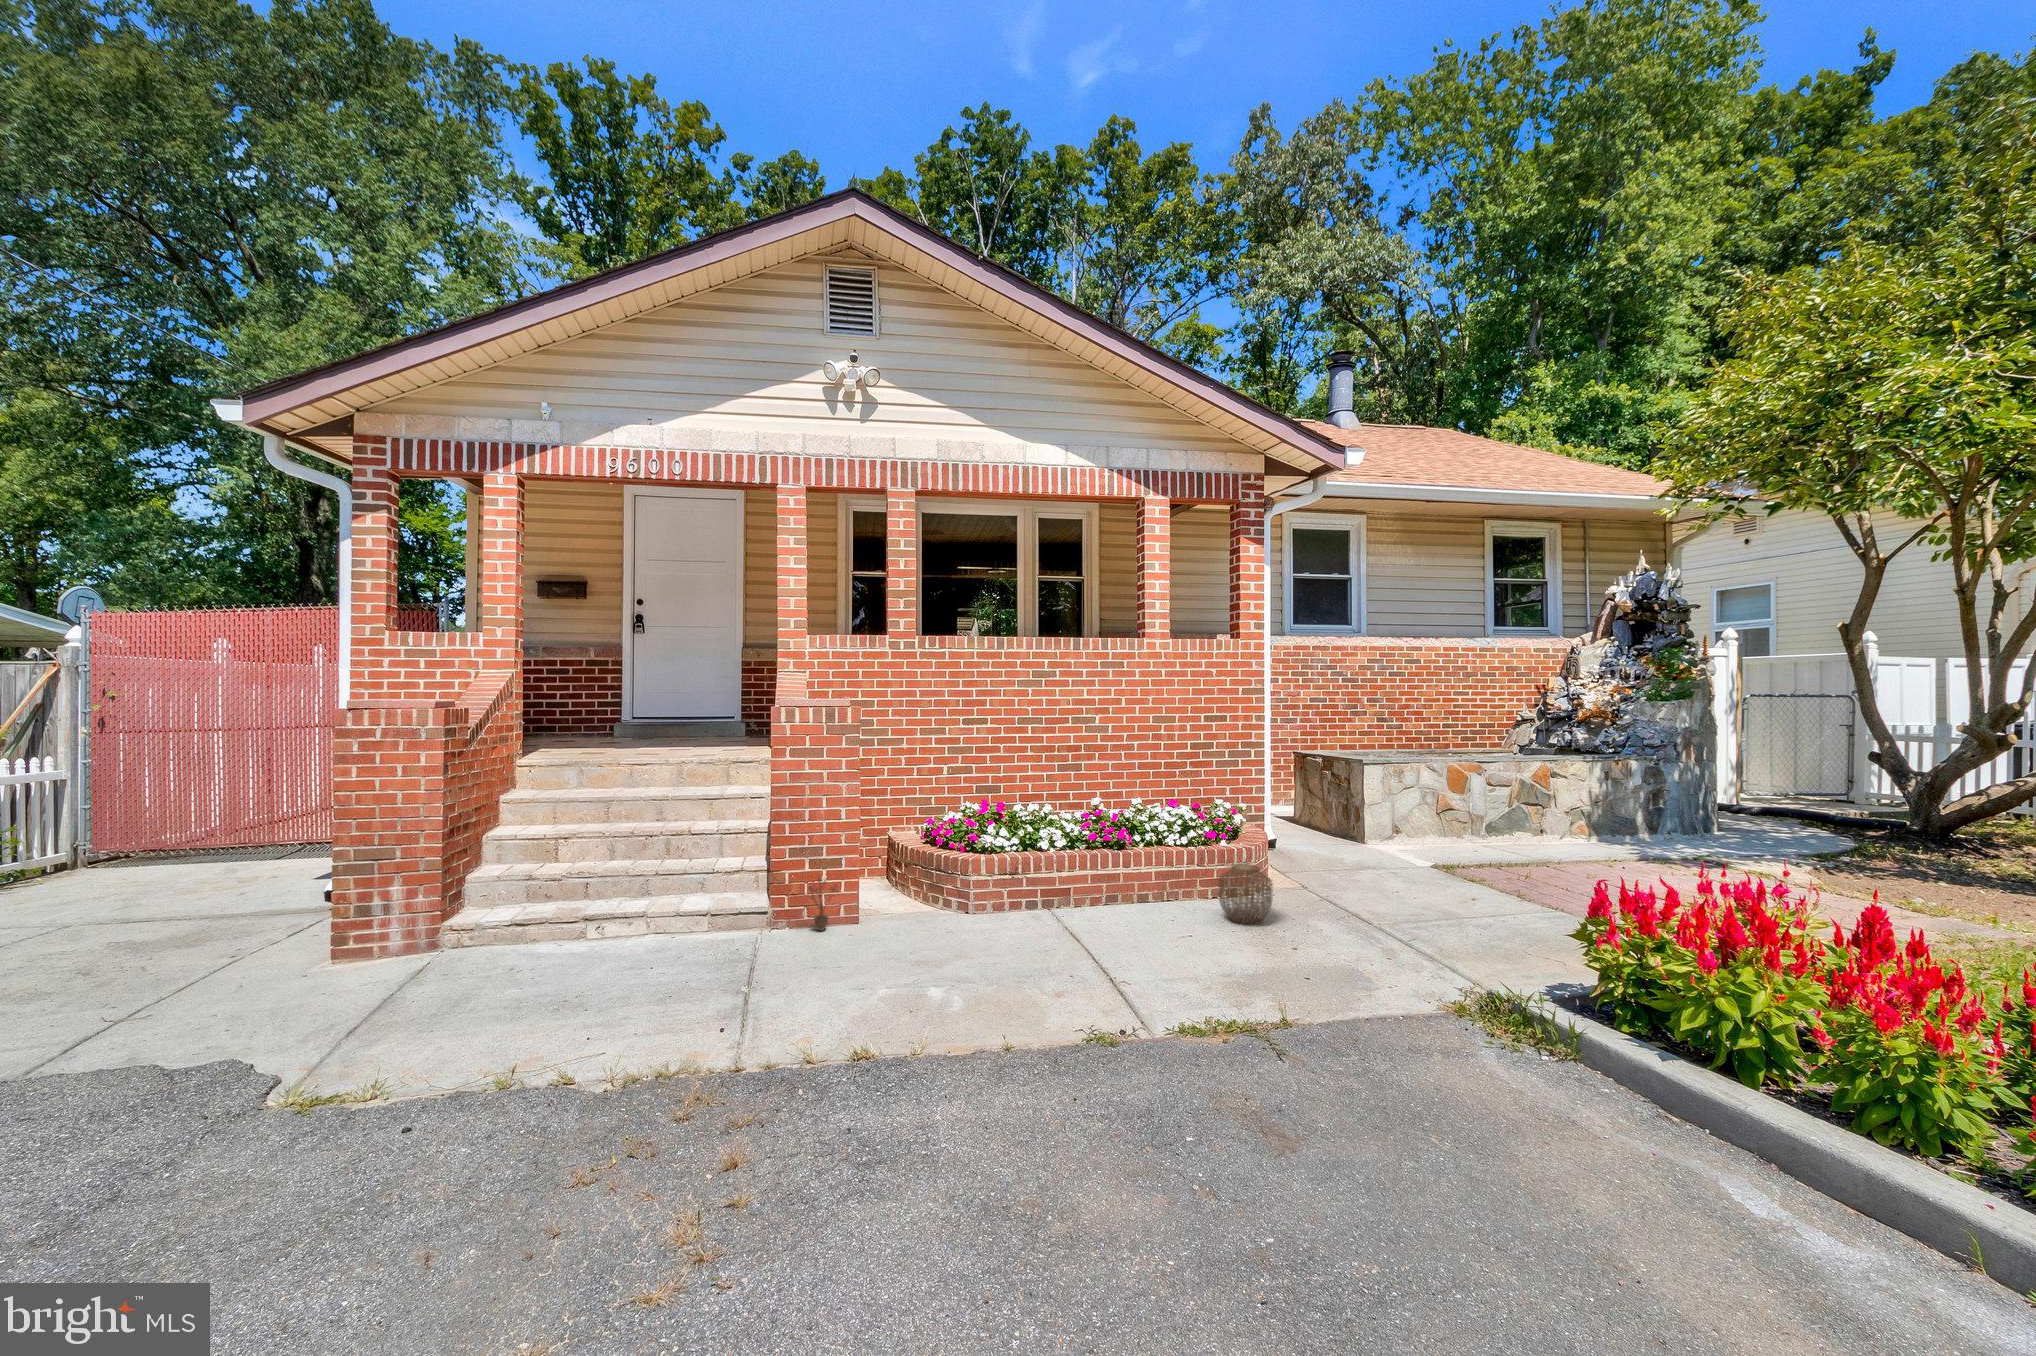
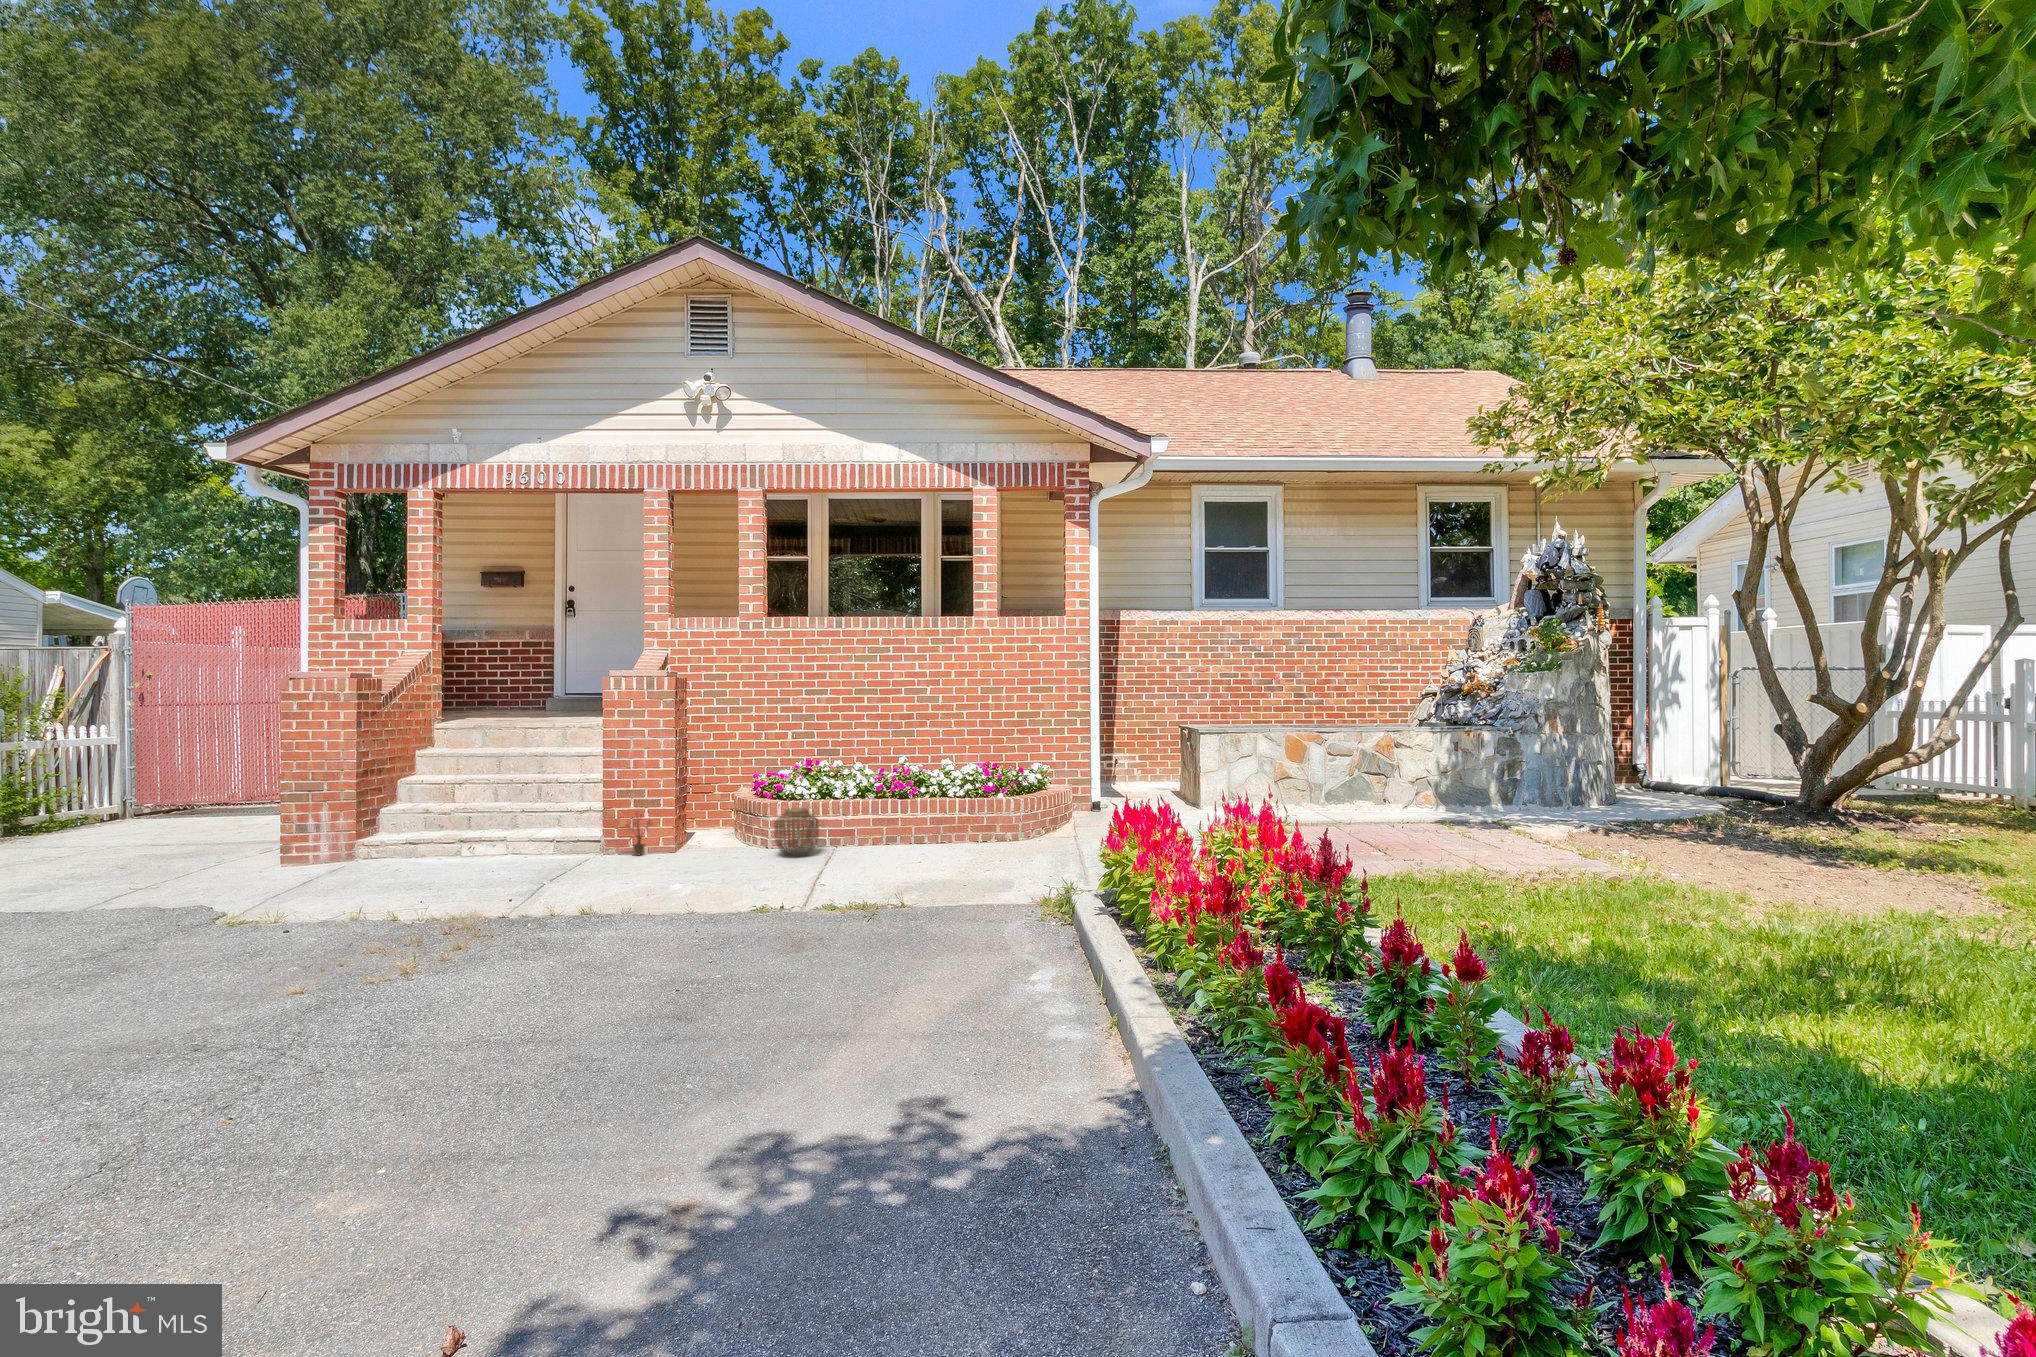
woven basket: present [1219,864,1273,924] -> present [774,808,819,856]

